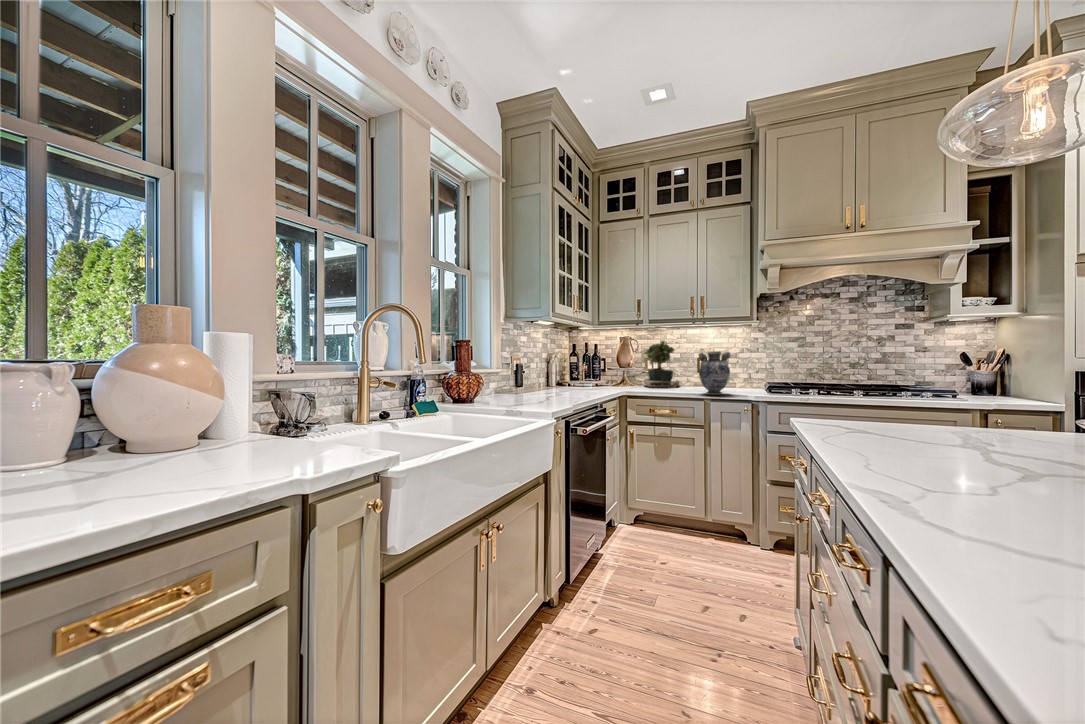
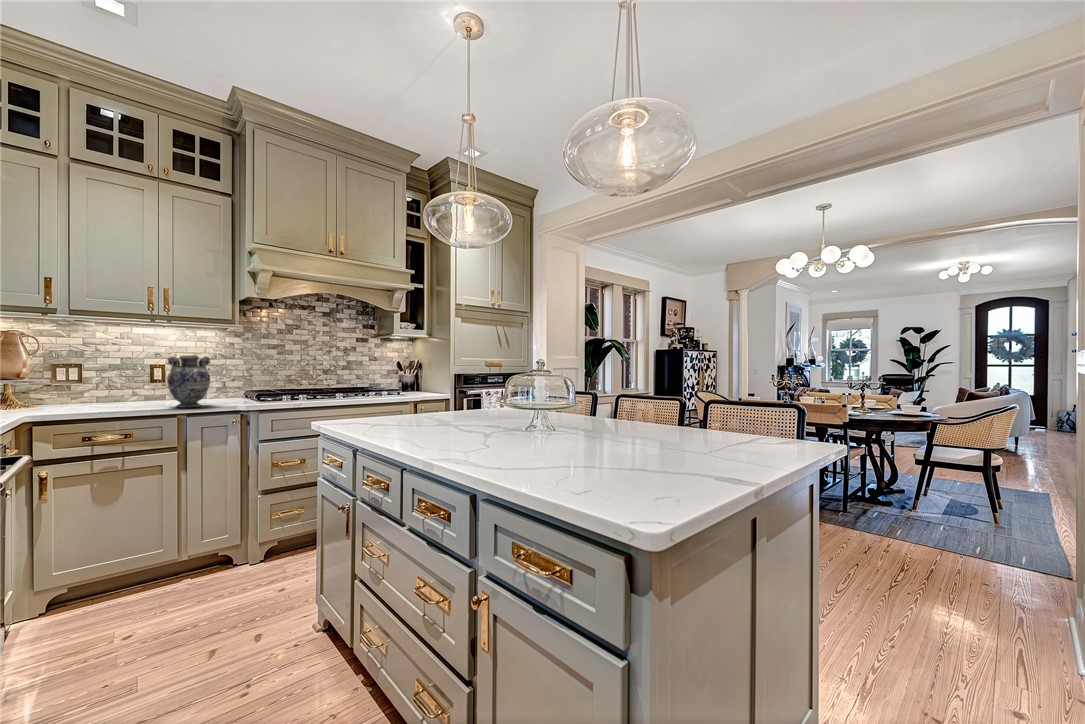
potted plant: present [643,341,680,387] -> none [30,339,125,406]

